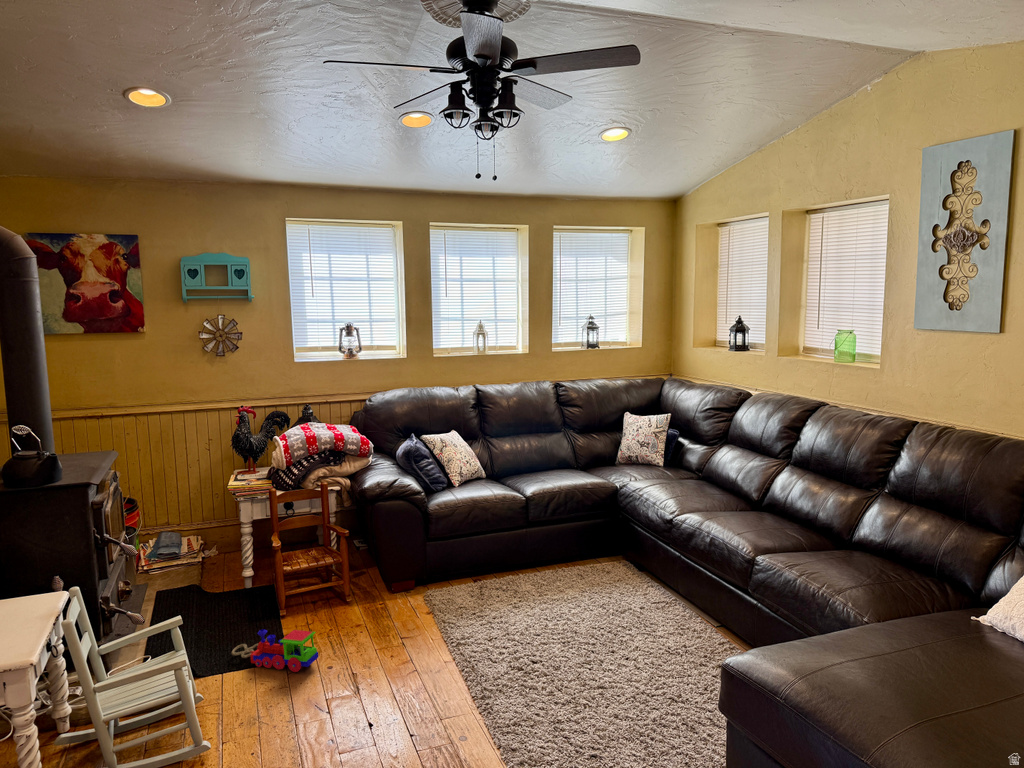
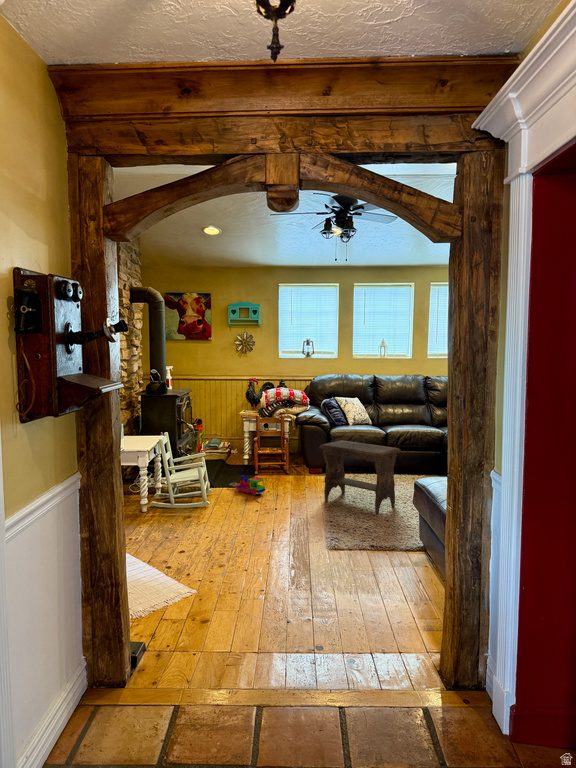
footstool: none [429,530,581,674] -> present [319,440,401,515]

